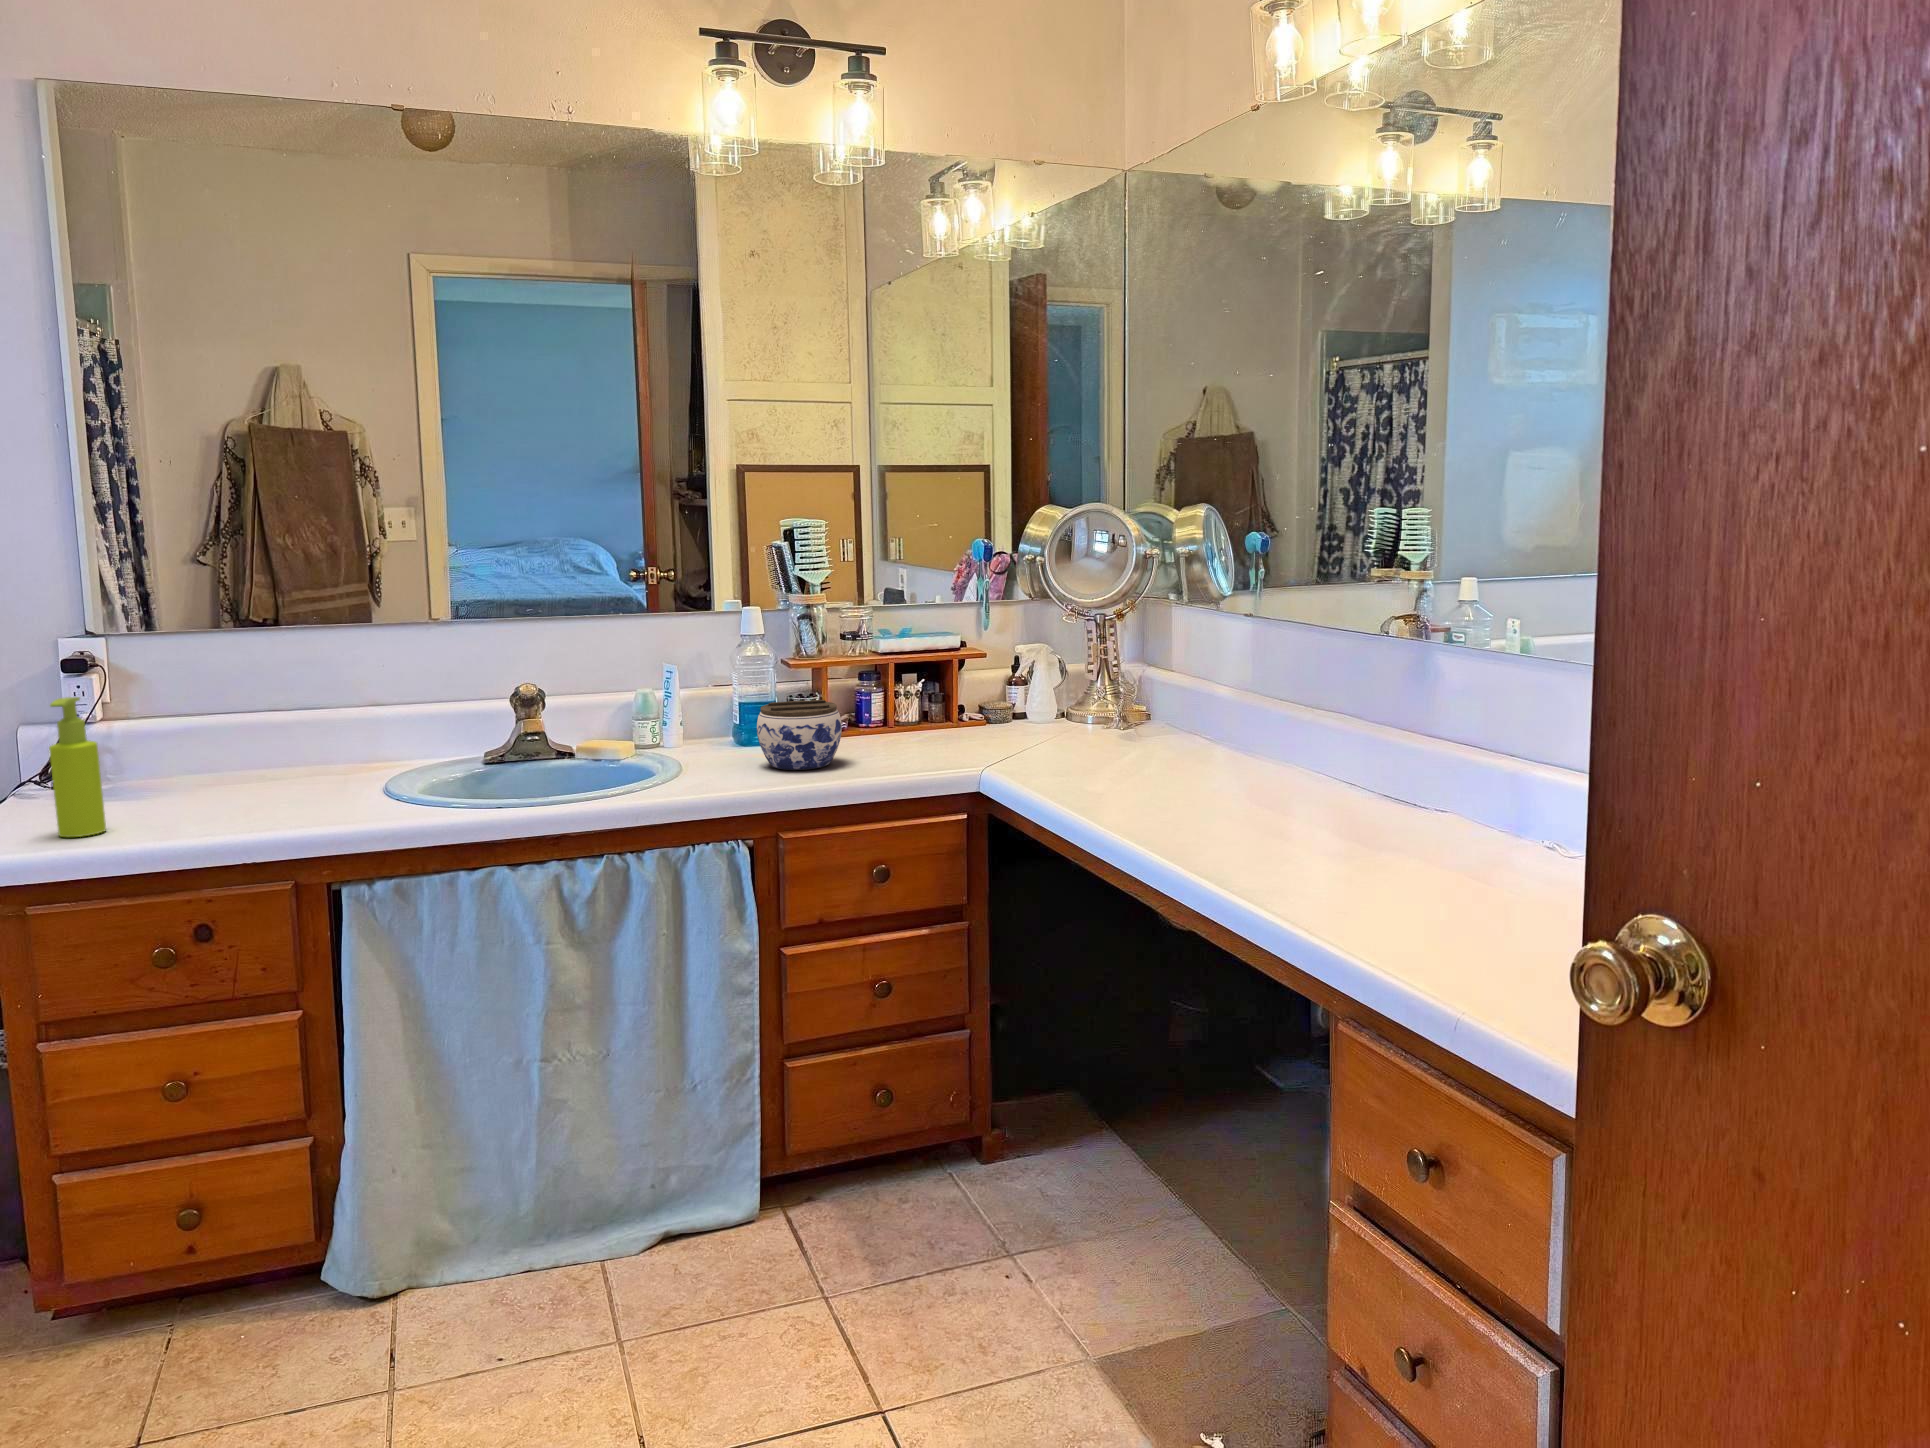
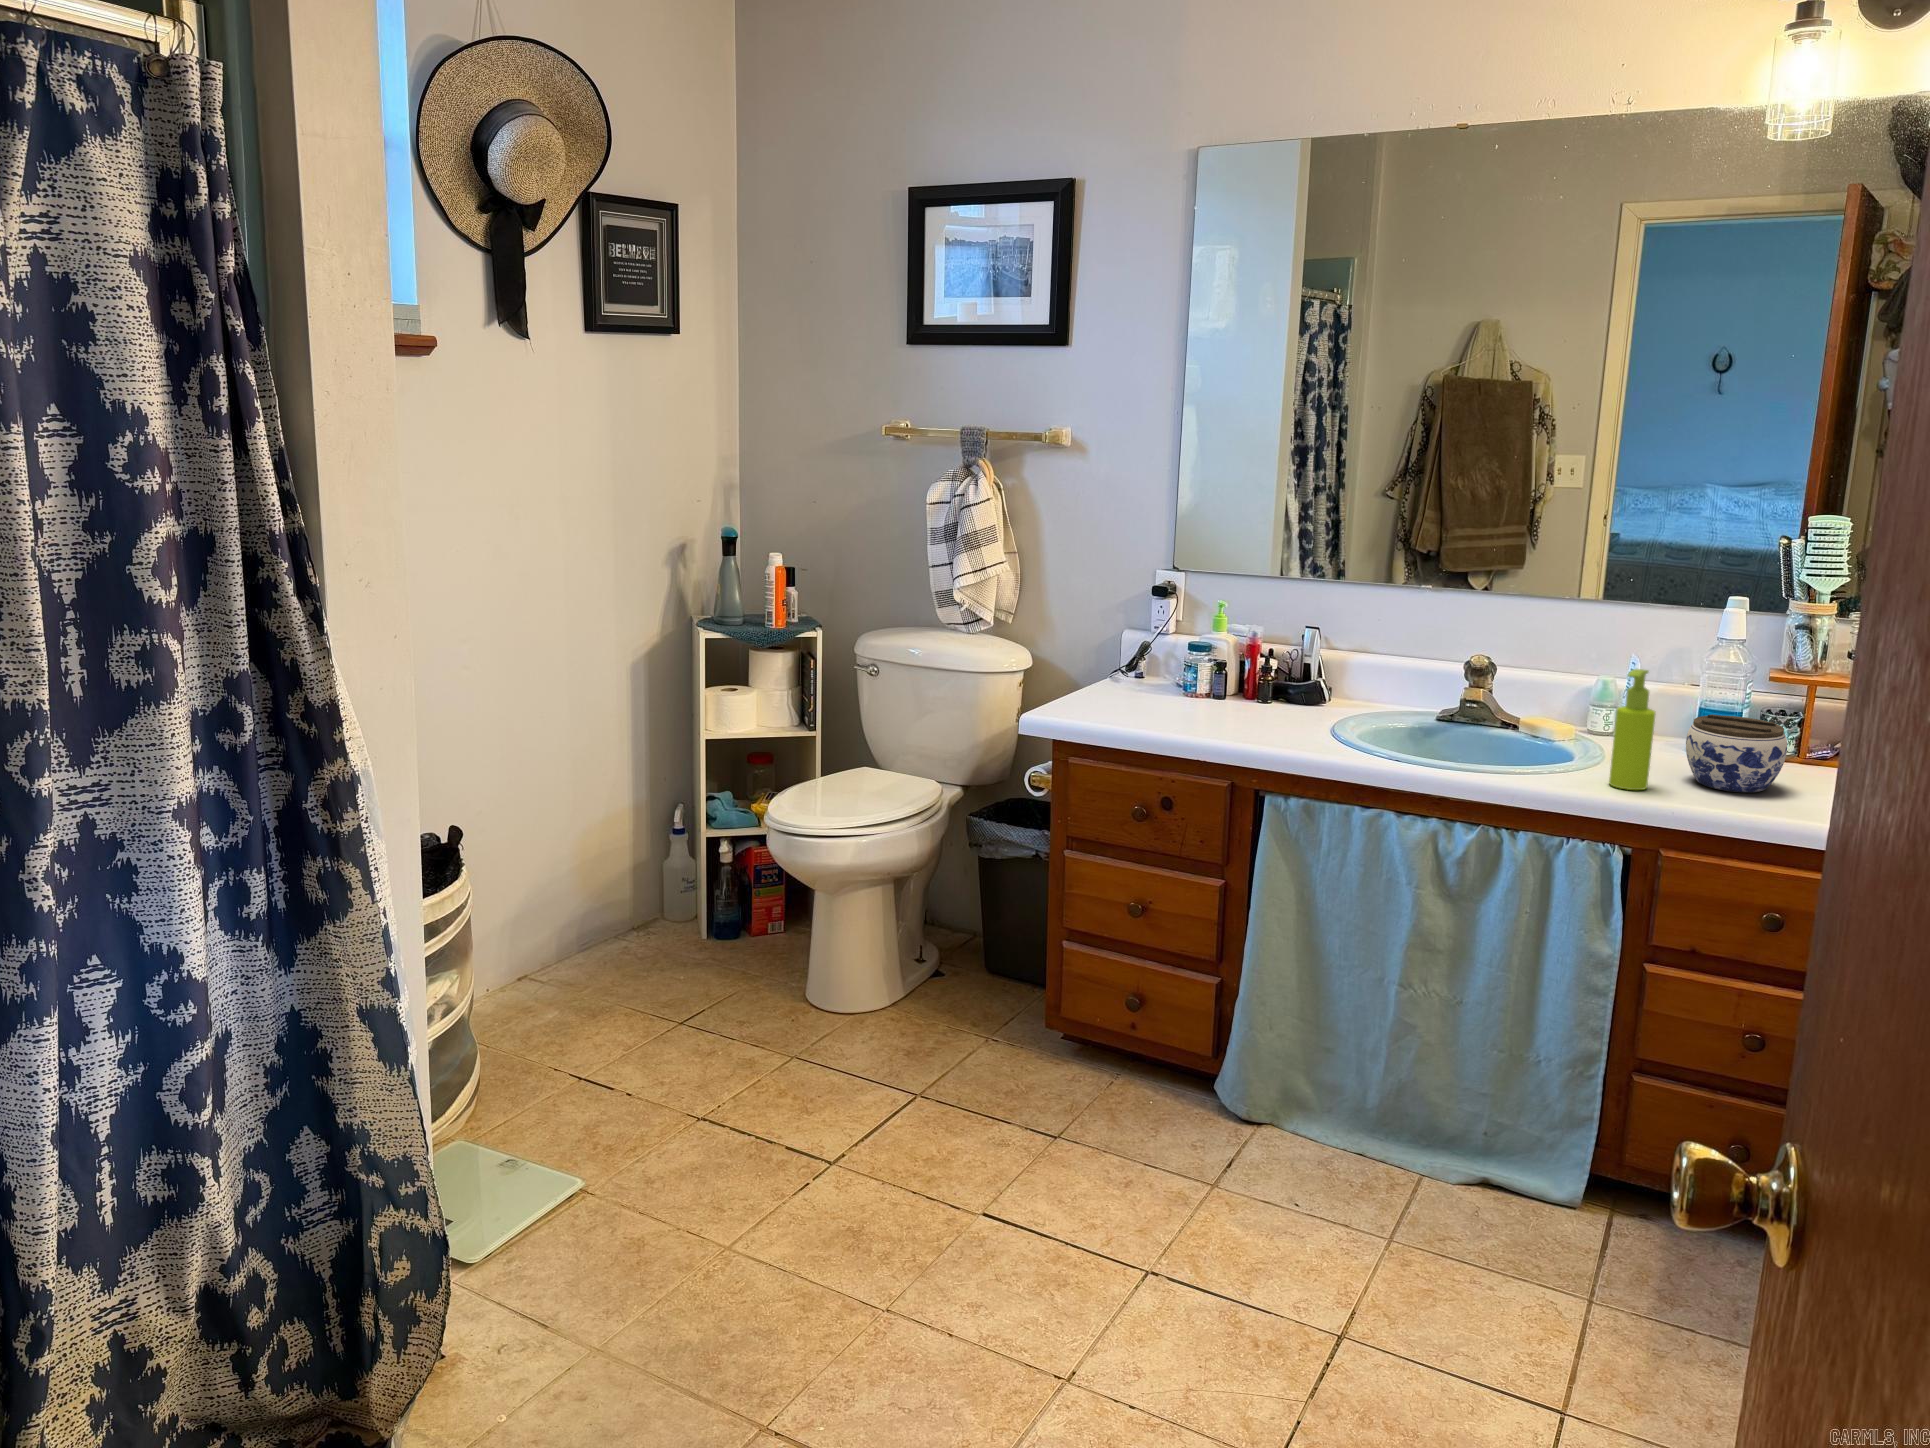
soap dispenser: present [49,697,106,837] -> present [1609,669,1655,790]

